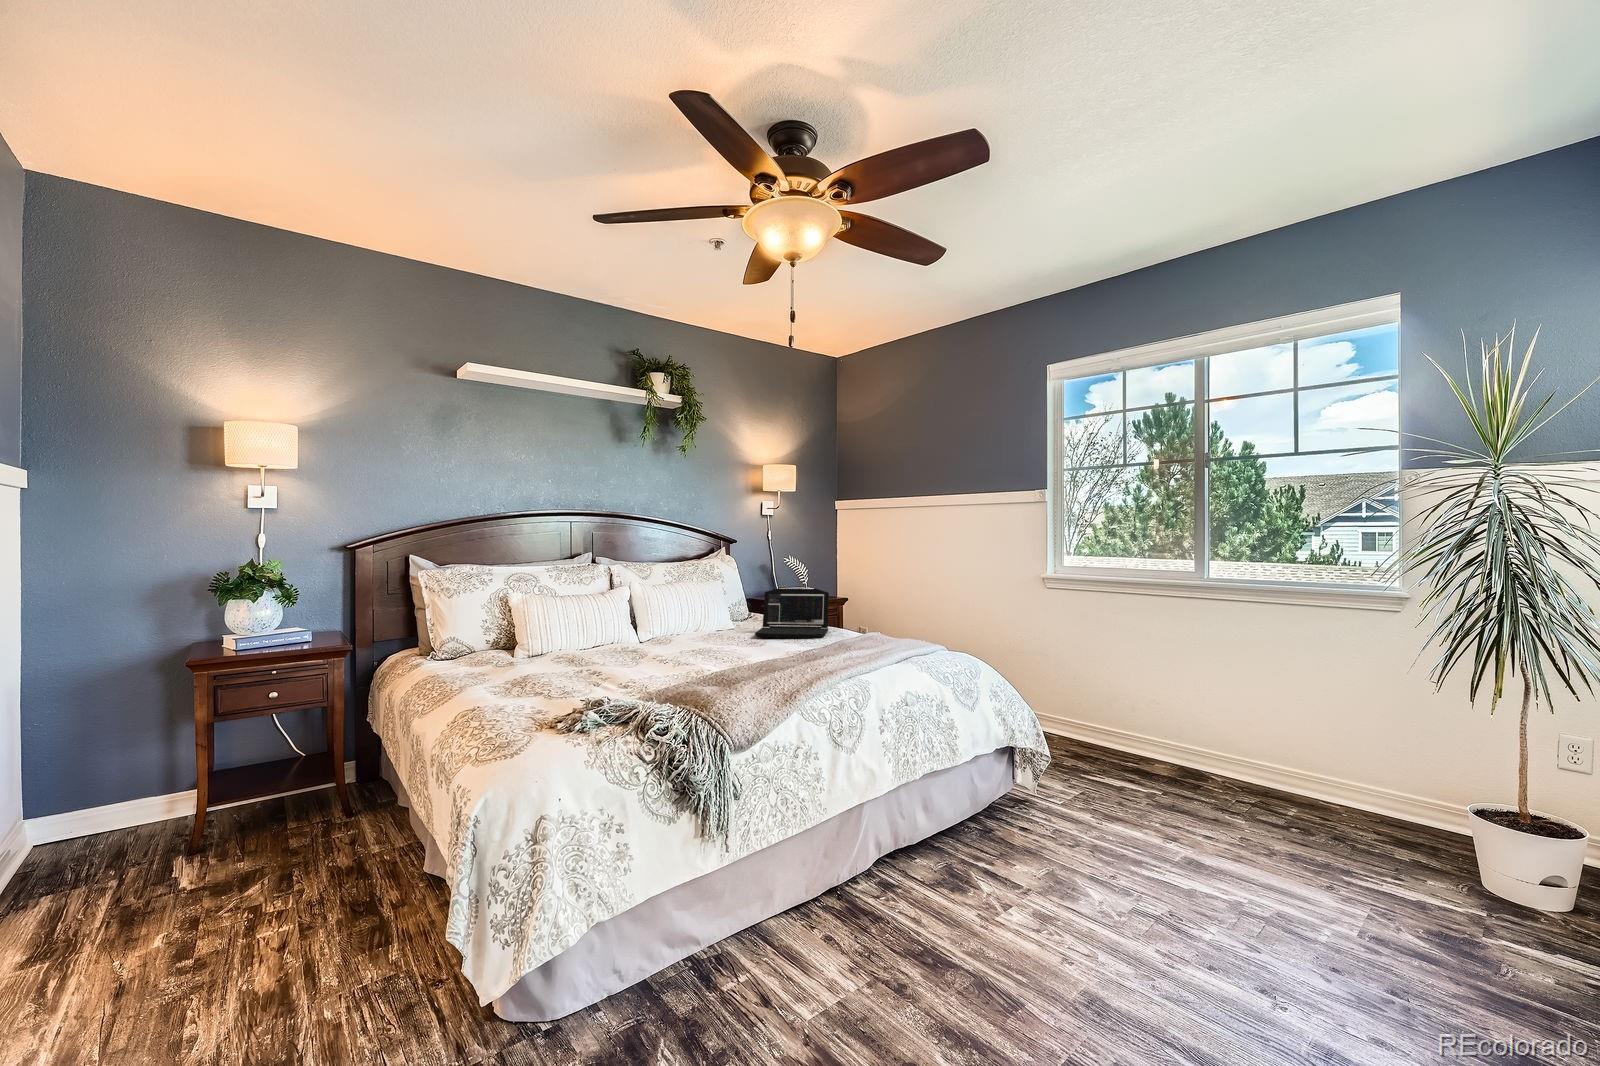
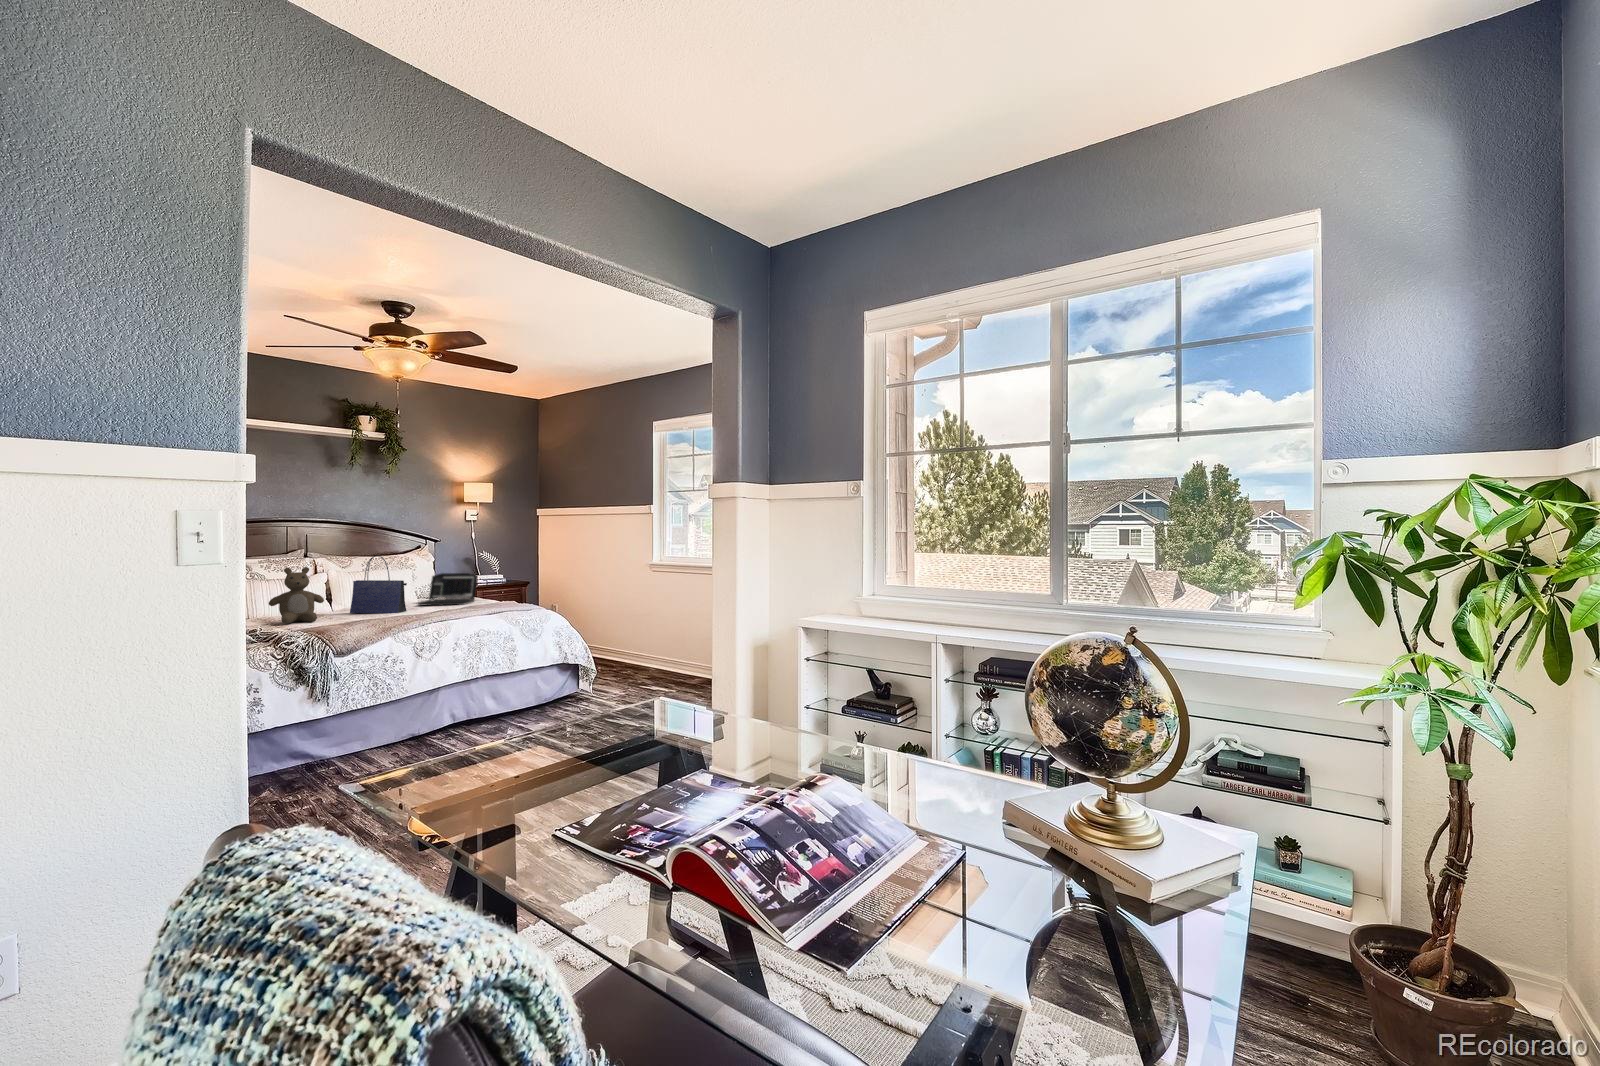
tote bag: none [678,563,761,654] -> present [350,555,407,613]
teddy bear: none [582,581,654,673] -> present [269,567,324,624]

